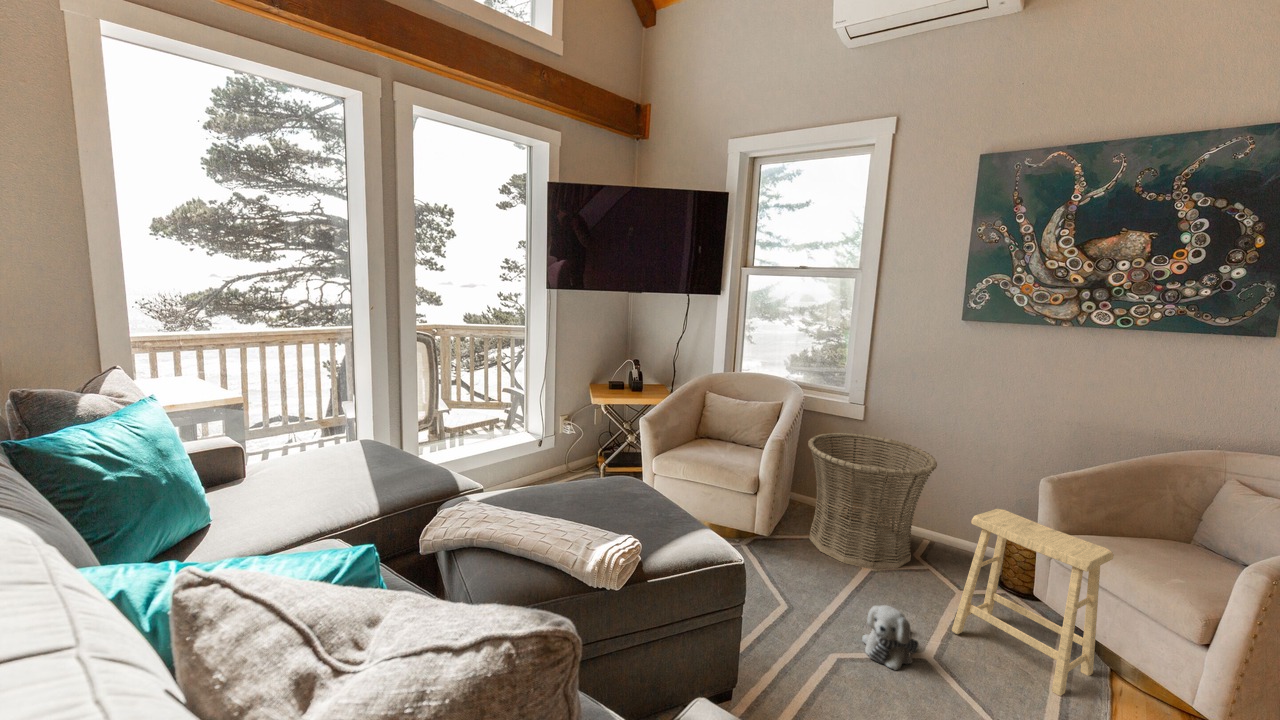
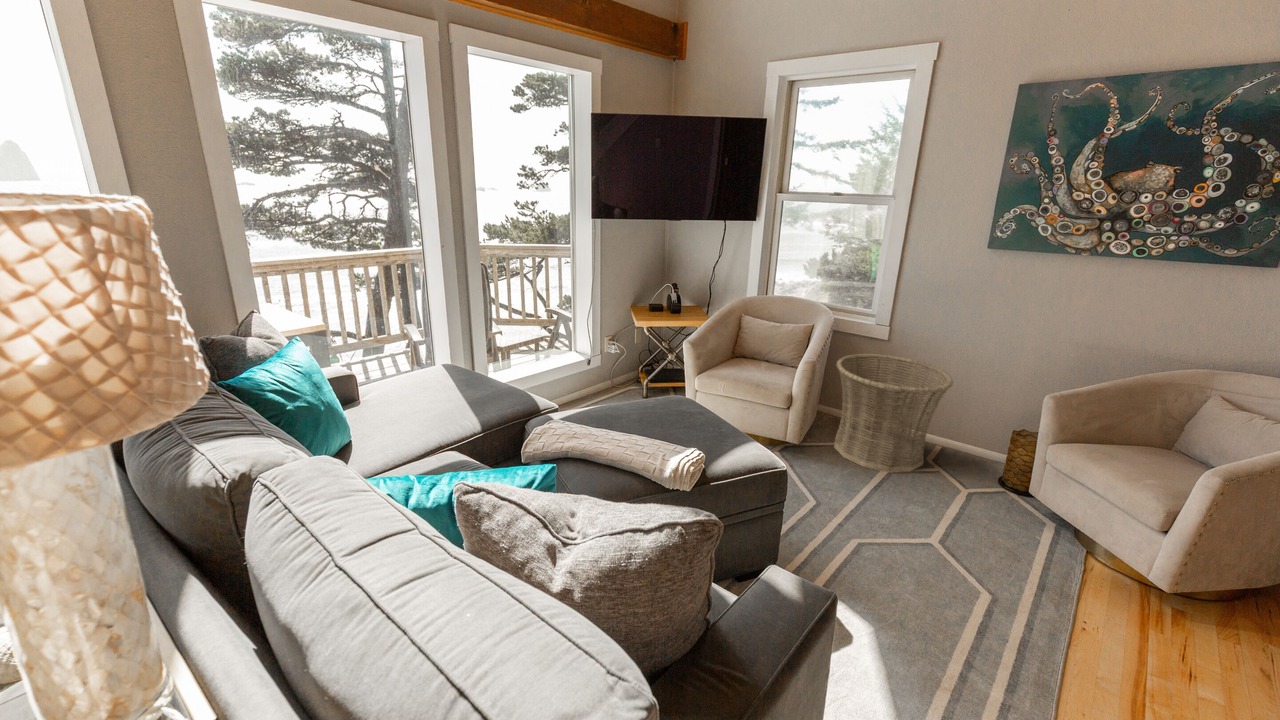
footstool: present [952,509,1114,696] -> none [955,421,1098,569]
plush toy: present [862,605,918,670] -> none [879,500,926,550]

